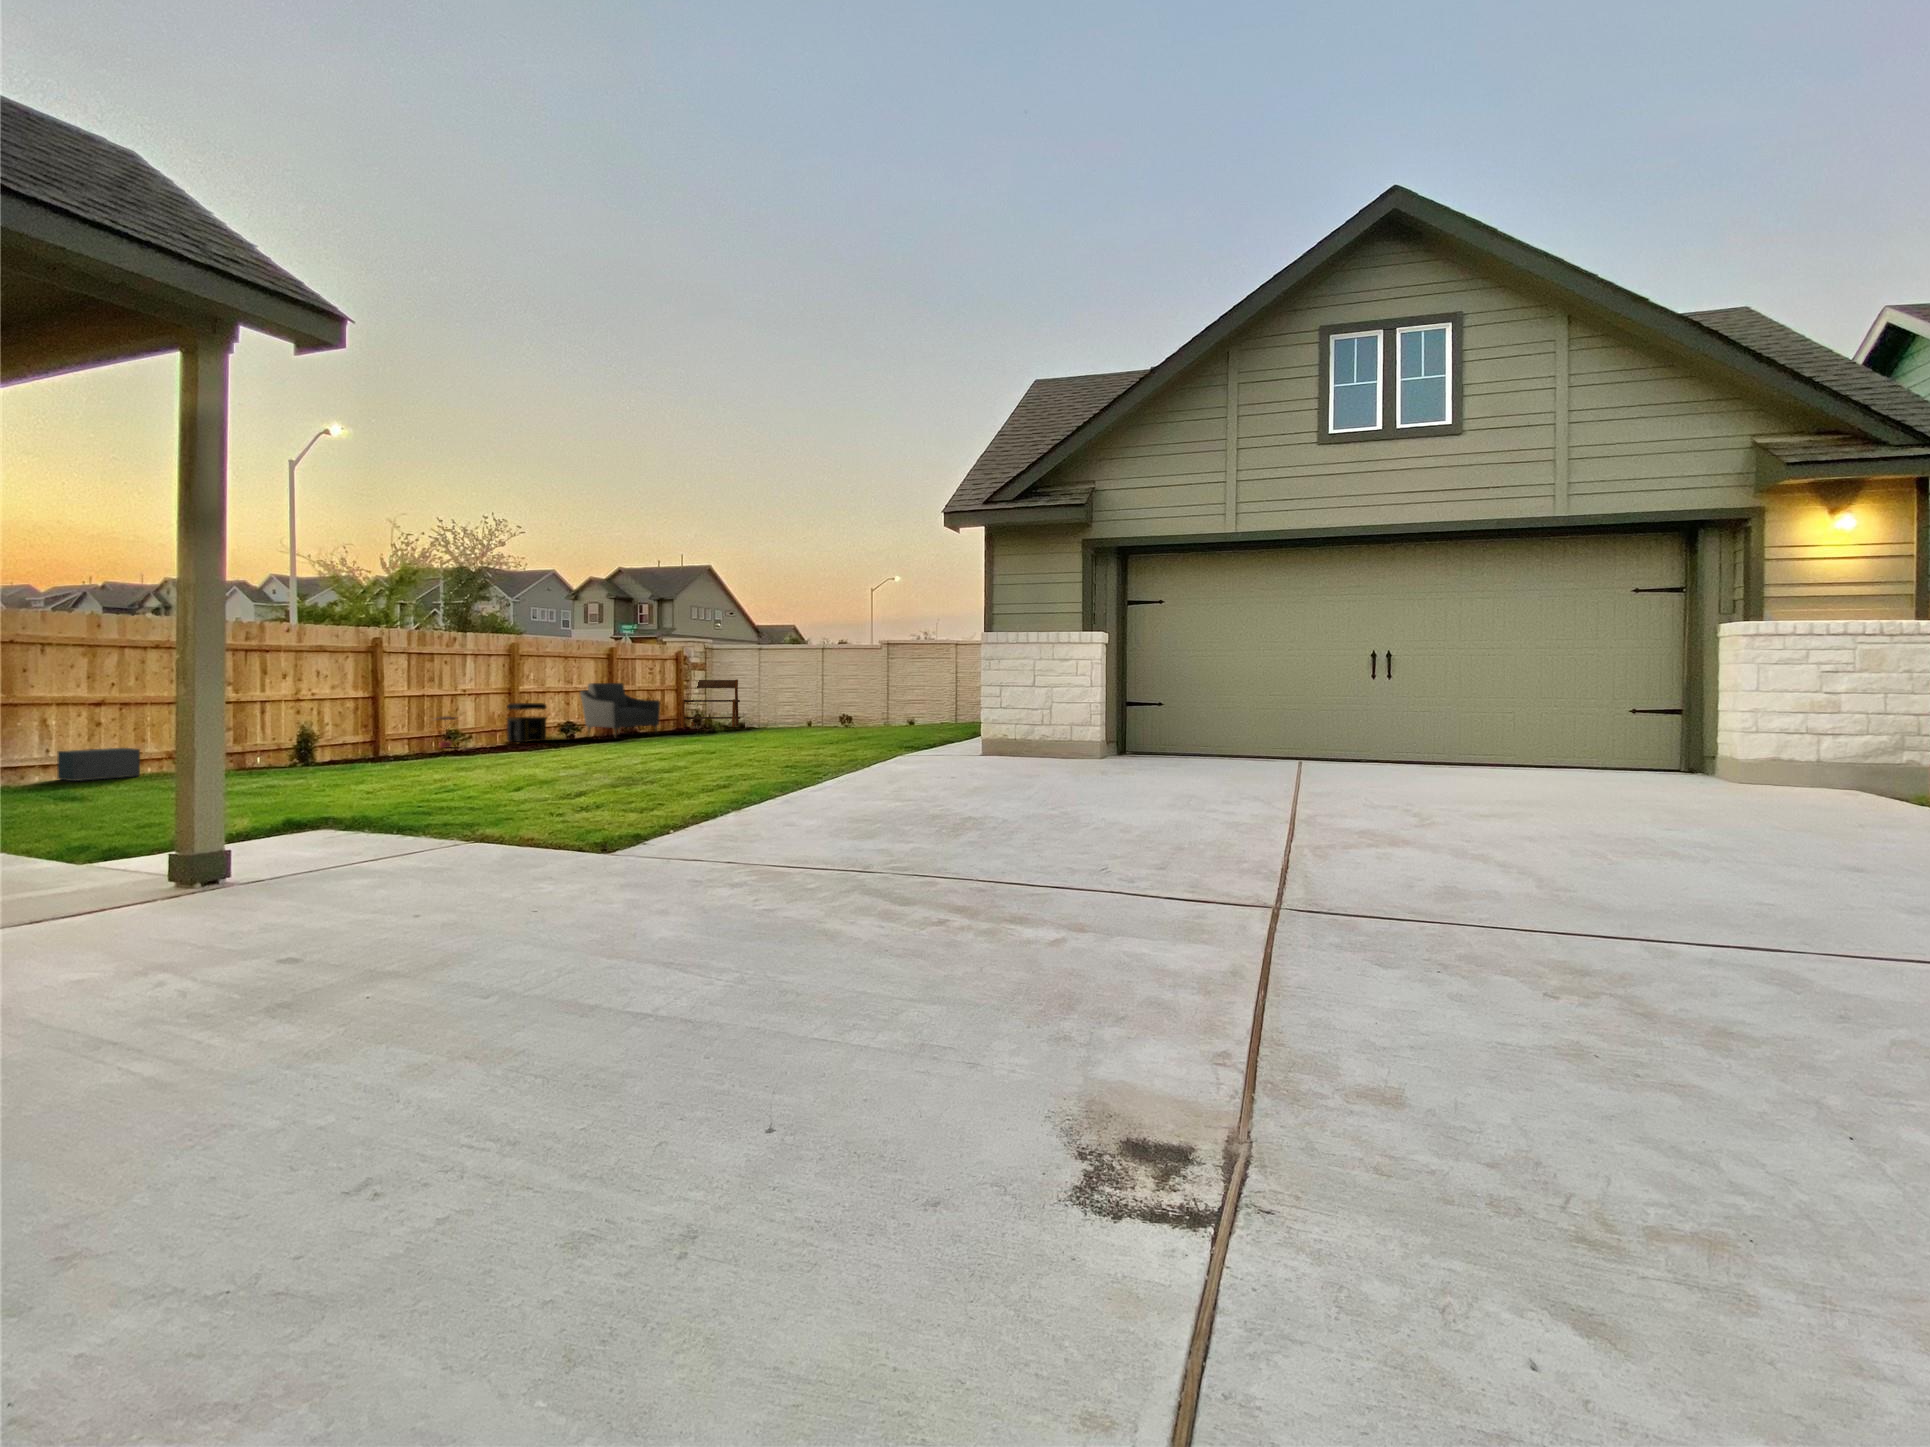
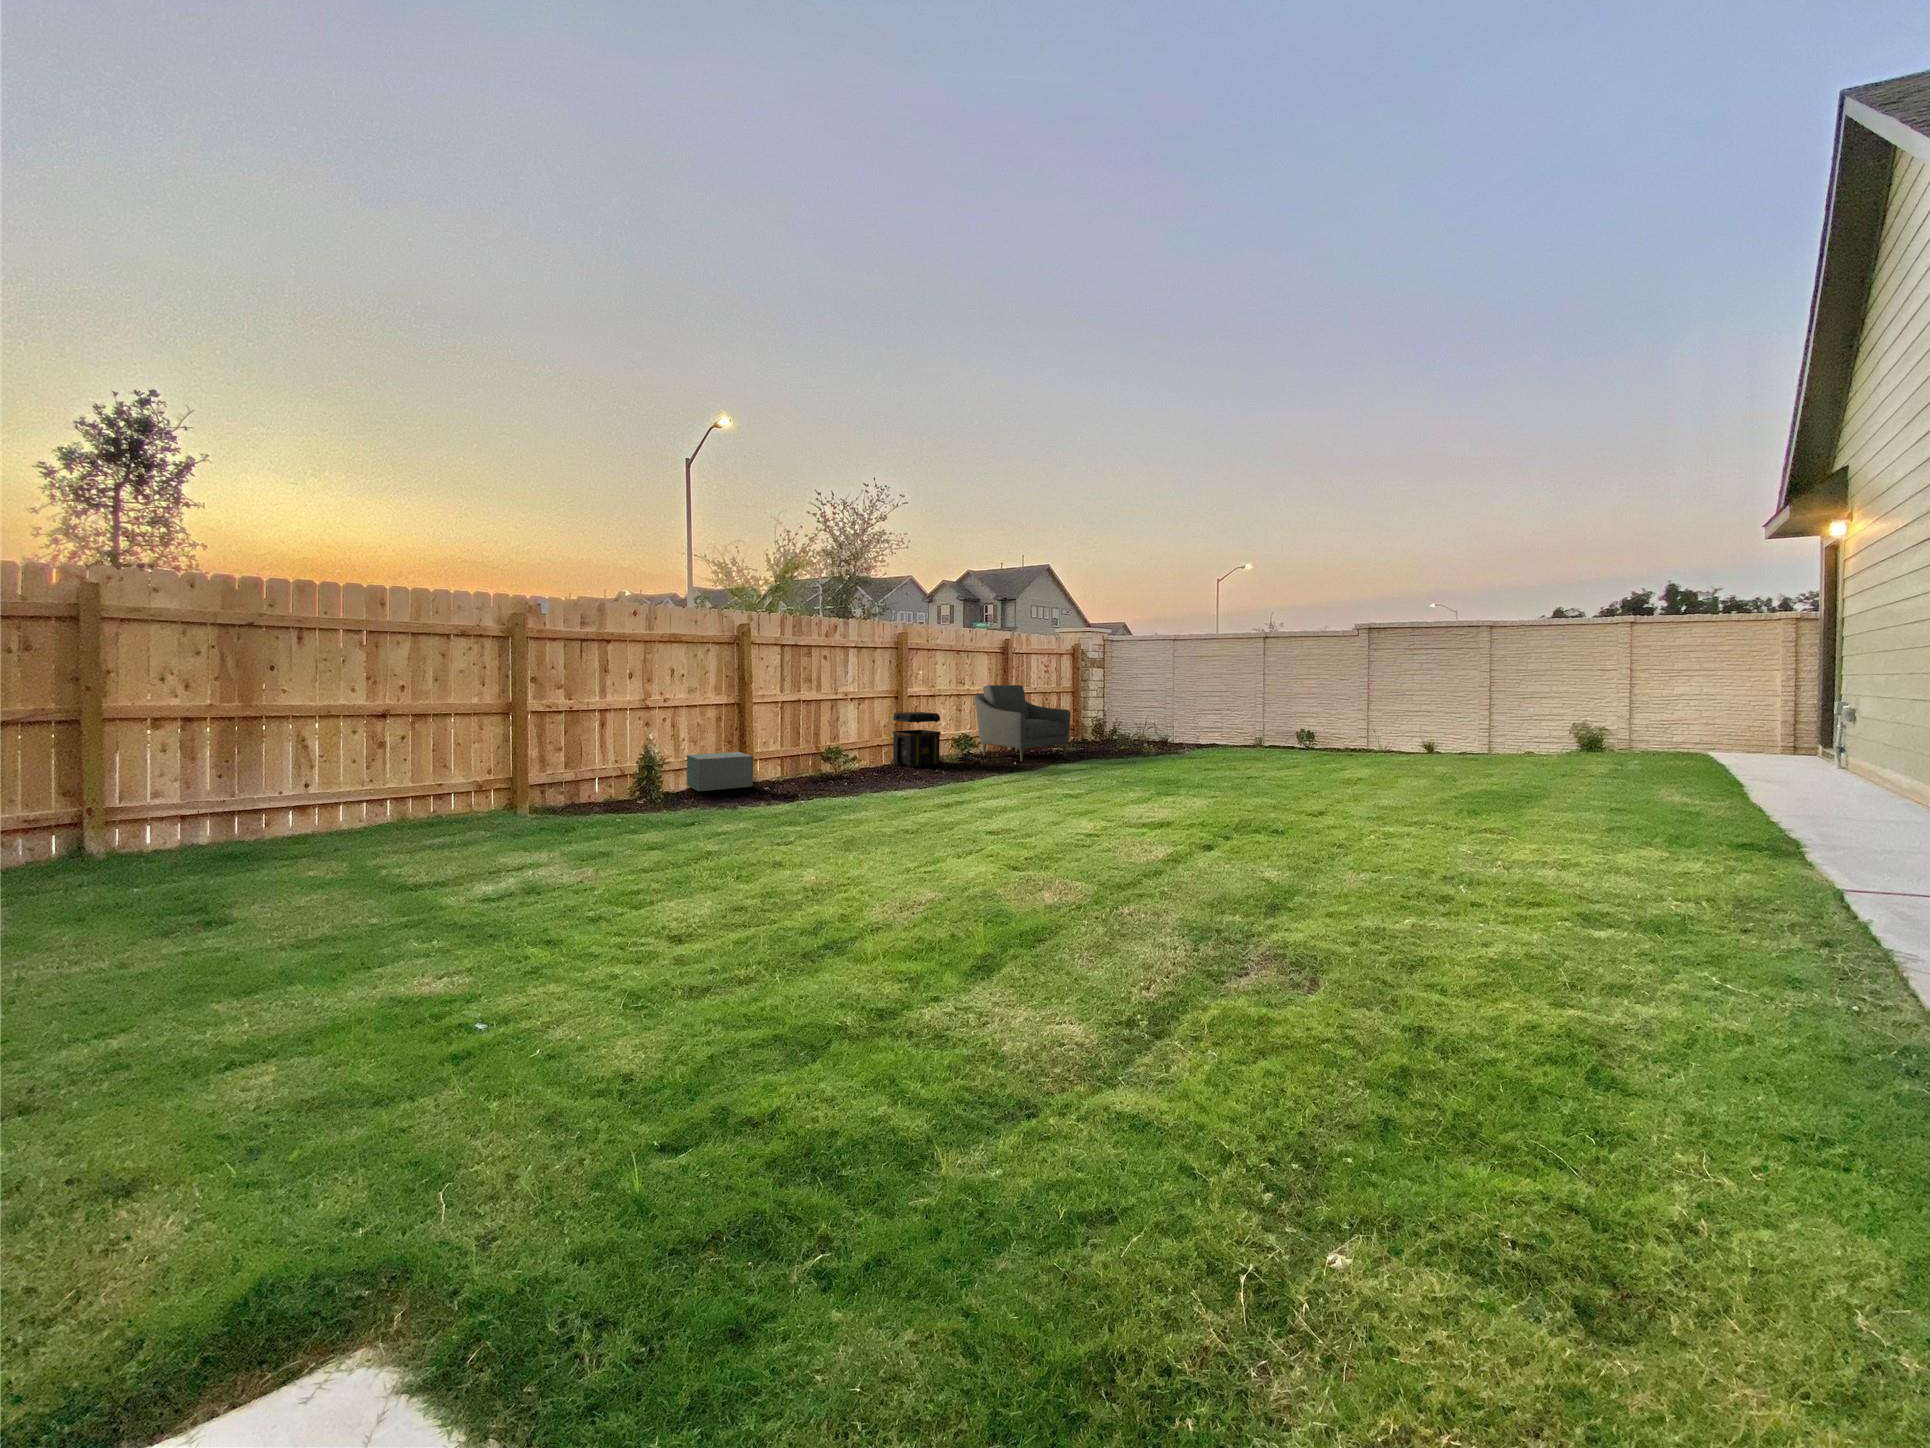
bench: present [681,679,740,728] -> none [1080,680,1149,744]
potted plant: present [435,716,456,748] -> none [808,731,838,774]
storage box: present [57,748,140,781] -> present [687,752,753,791]

